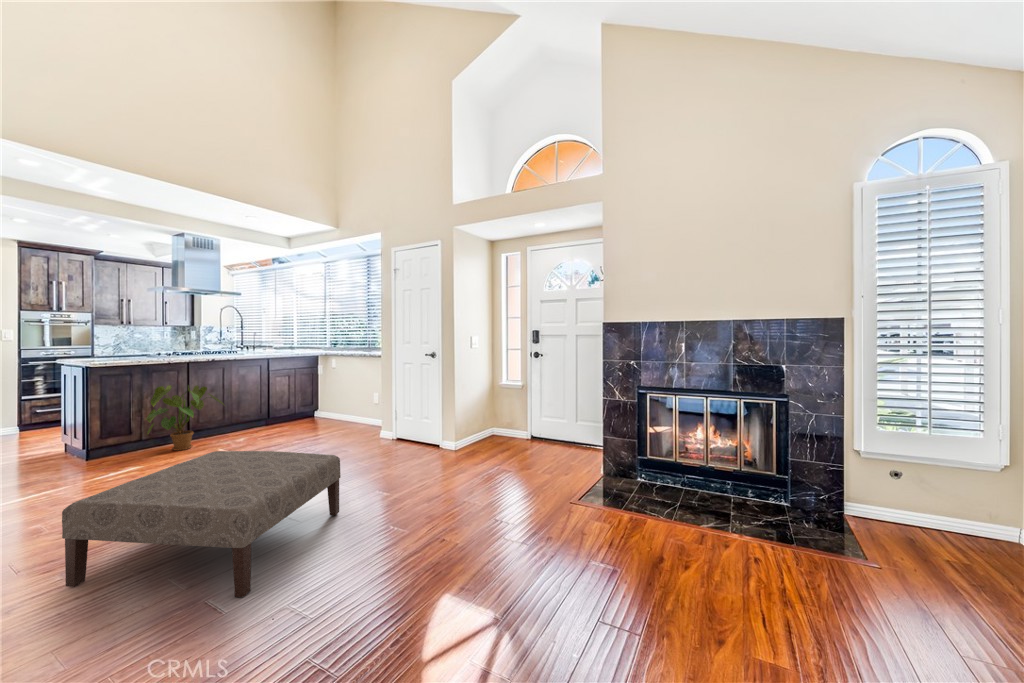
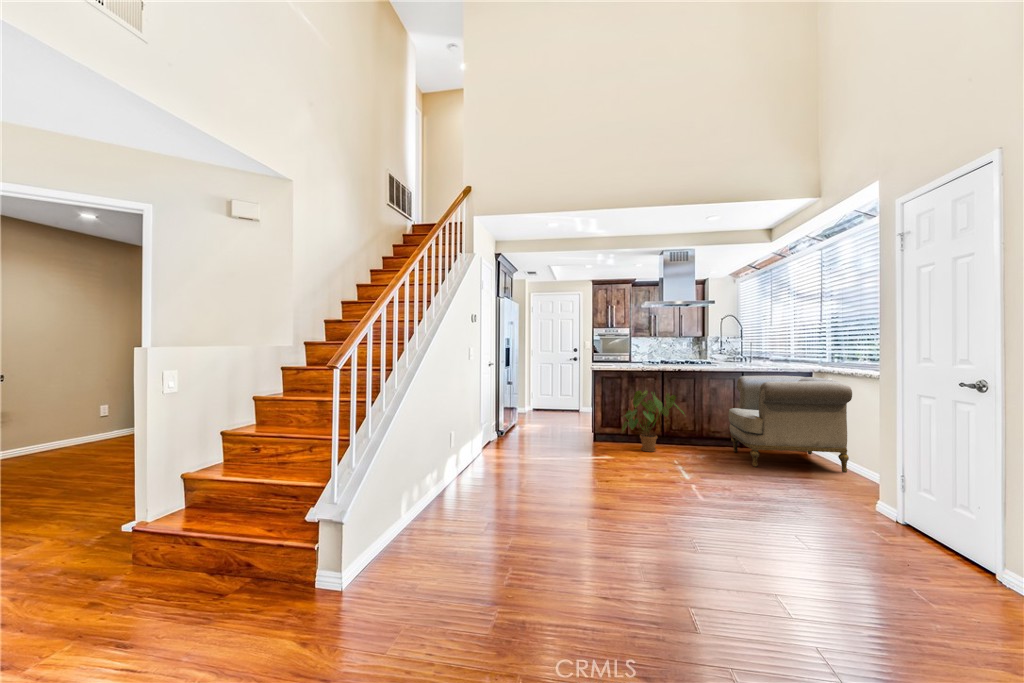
armchair: none [263,360,361,437] -> present [729,376,852,473]
ottoman: present [62,451,341,597] -> none [481,452,682,588]

